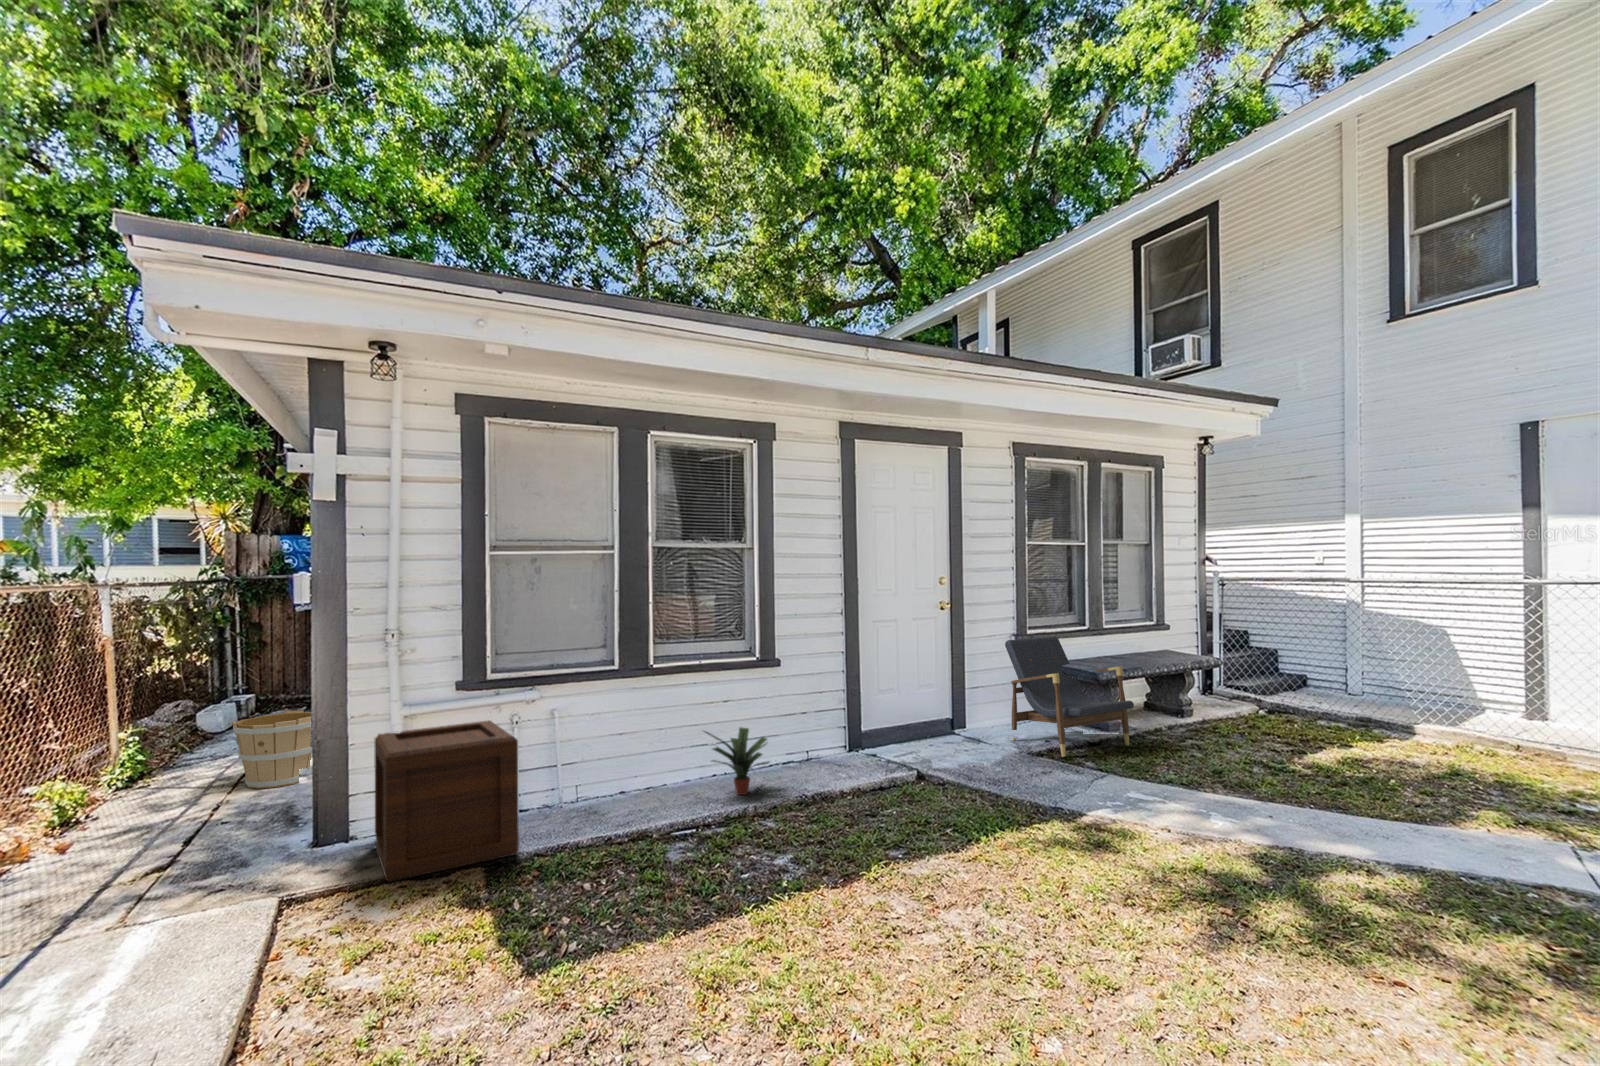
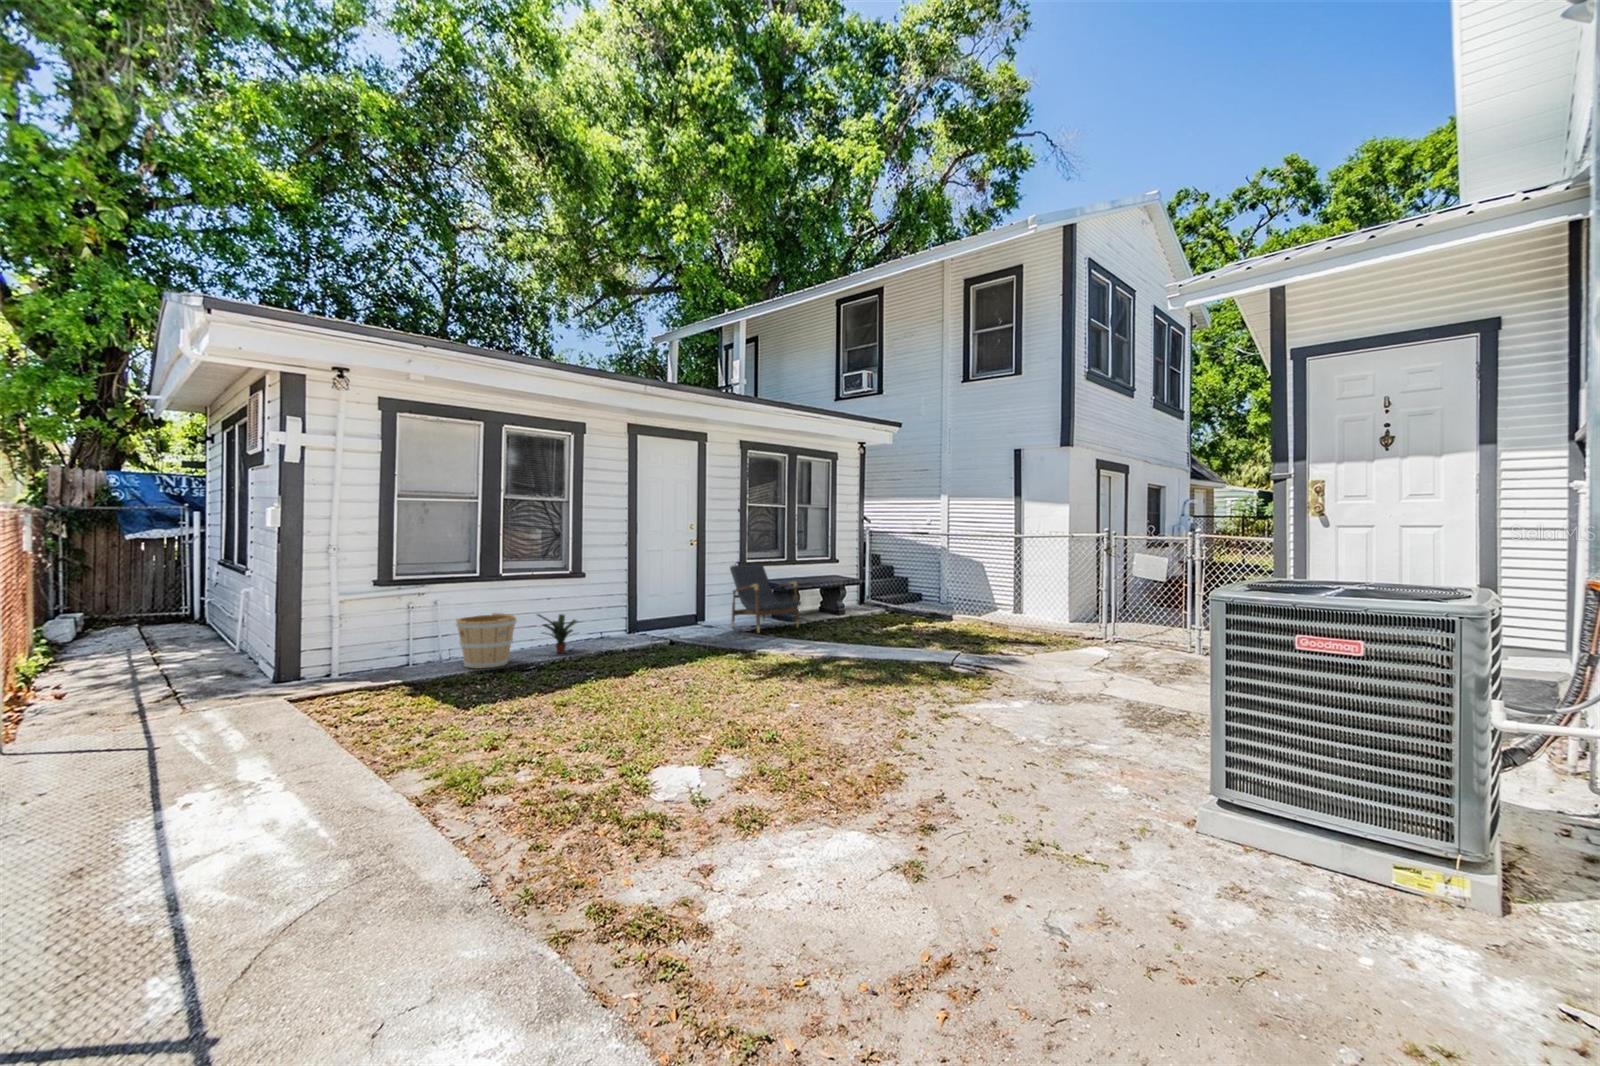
wooden bucket: present [232,710,313,789] -> present [456,613,517,669]
wooden crate: present [374,721,519,882] -> none [323,605,428,692]

